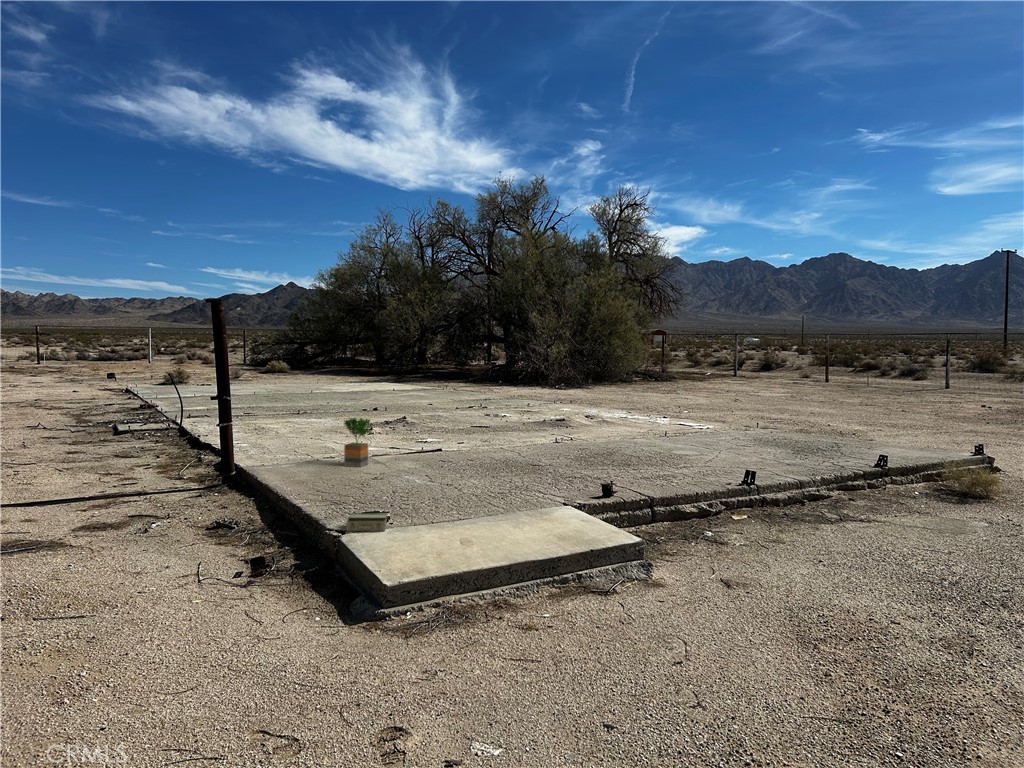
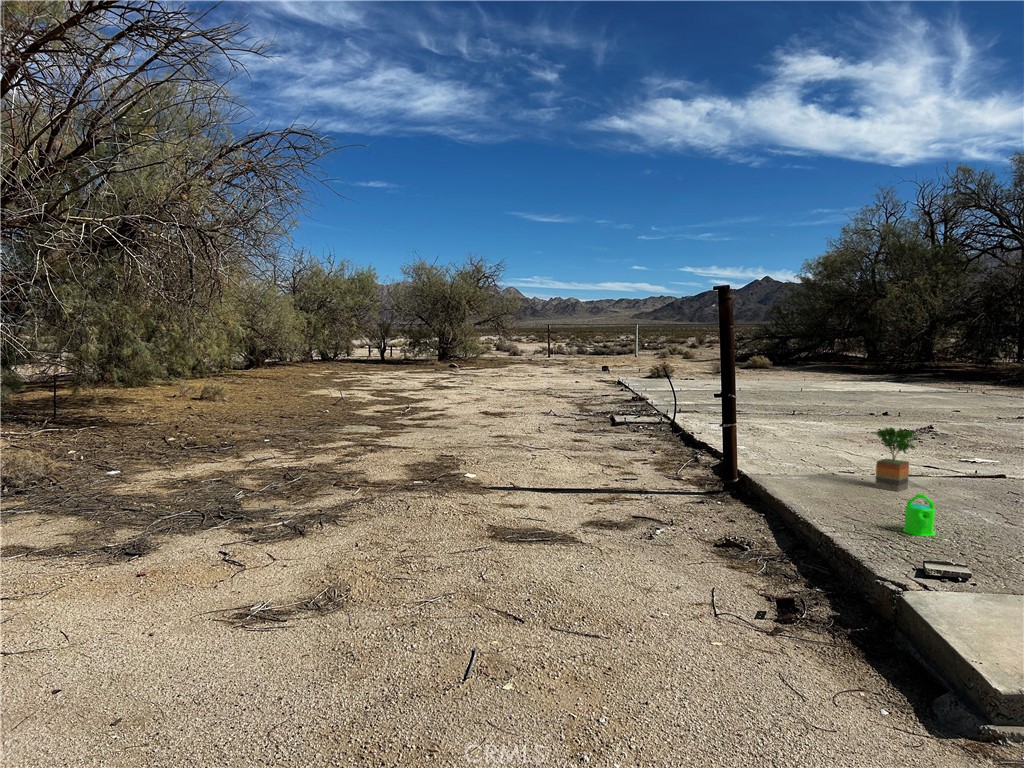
watering can: none [354,465,378,497] -> present [903,494,936,536]
toolbox: present [346,513,388,531] -> none [907,560,969,594]

